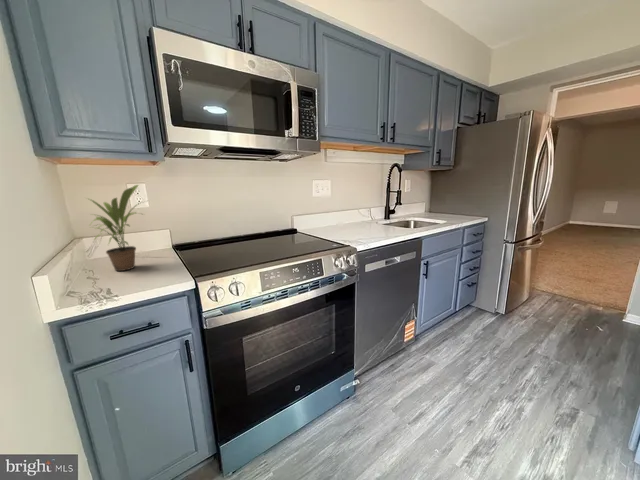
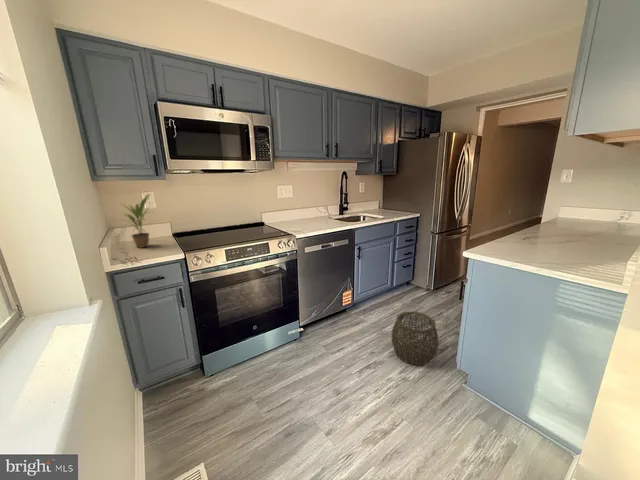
woven basket: none [496,358,584,447] -> present [391,312,439,365]

